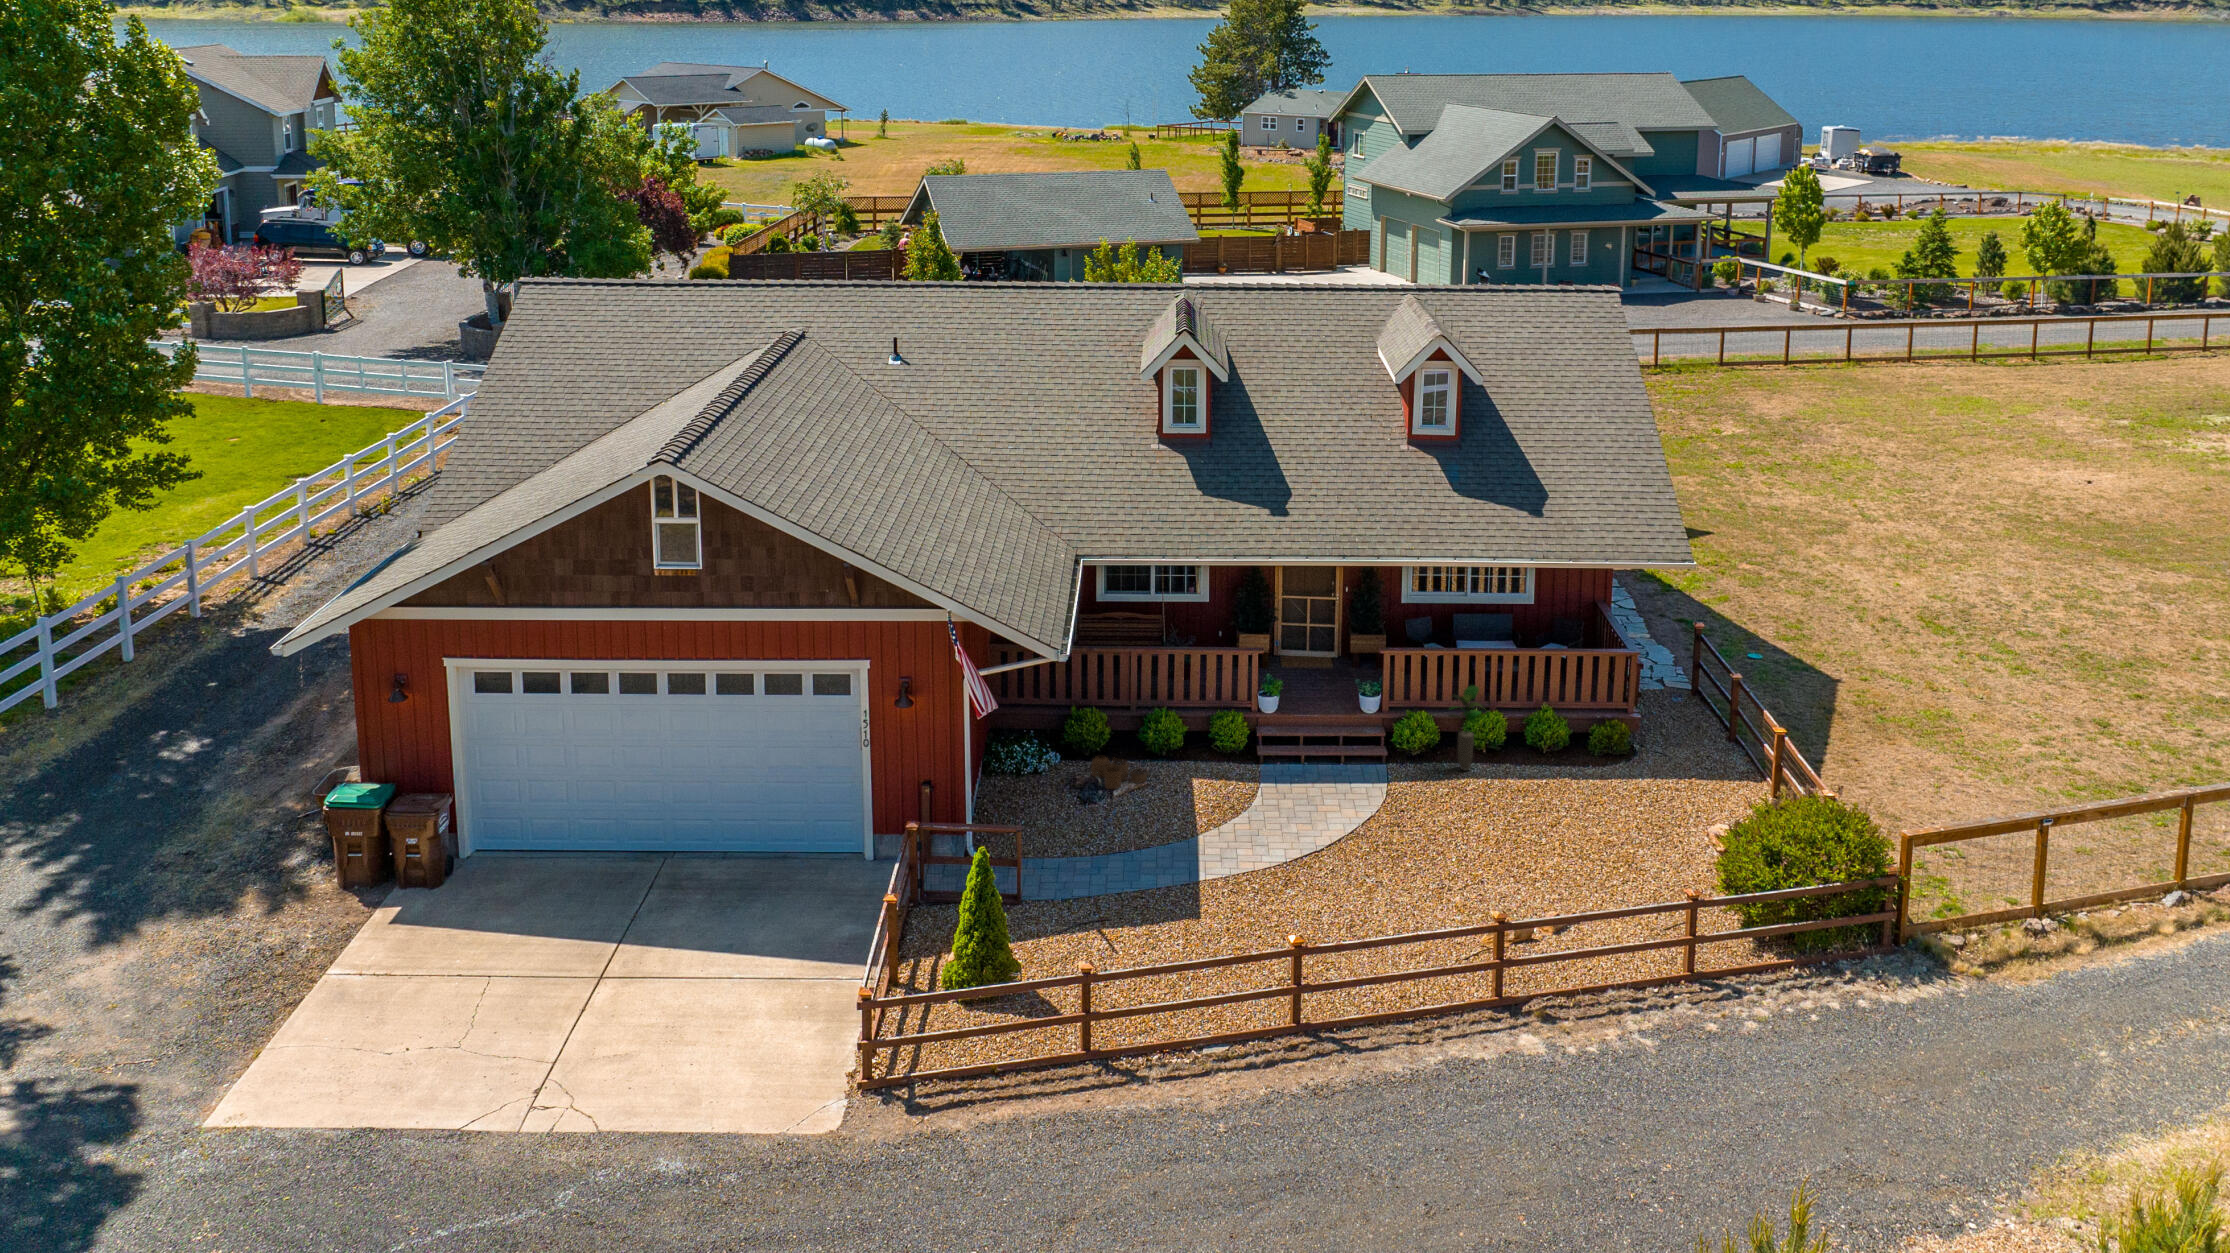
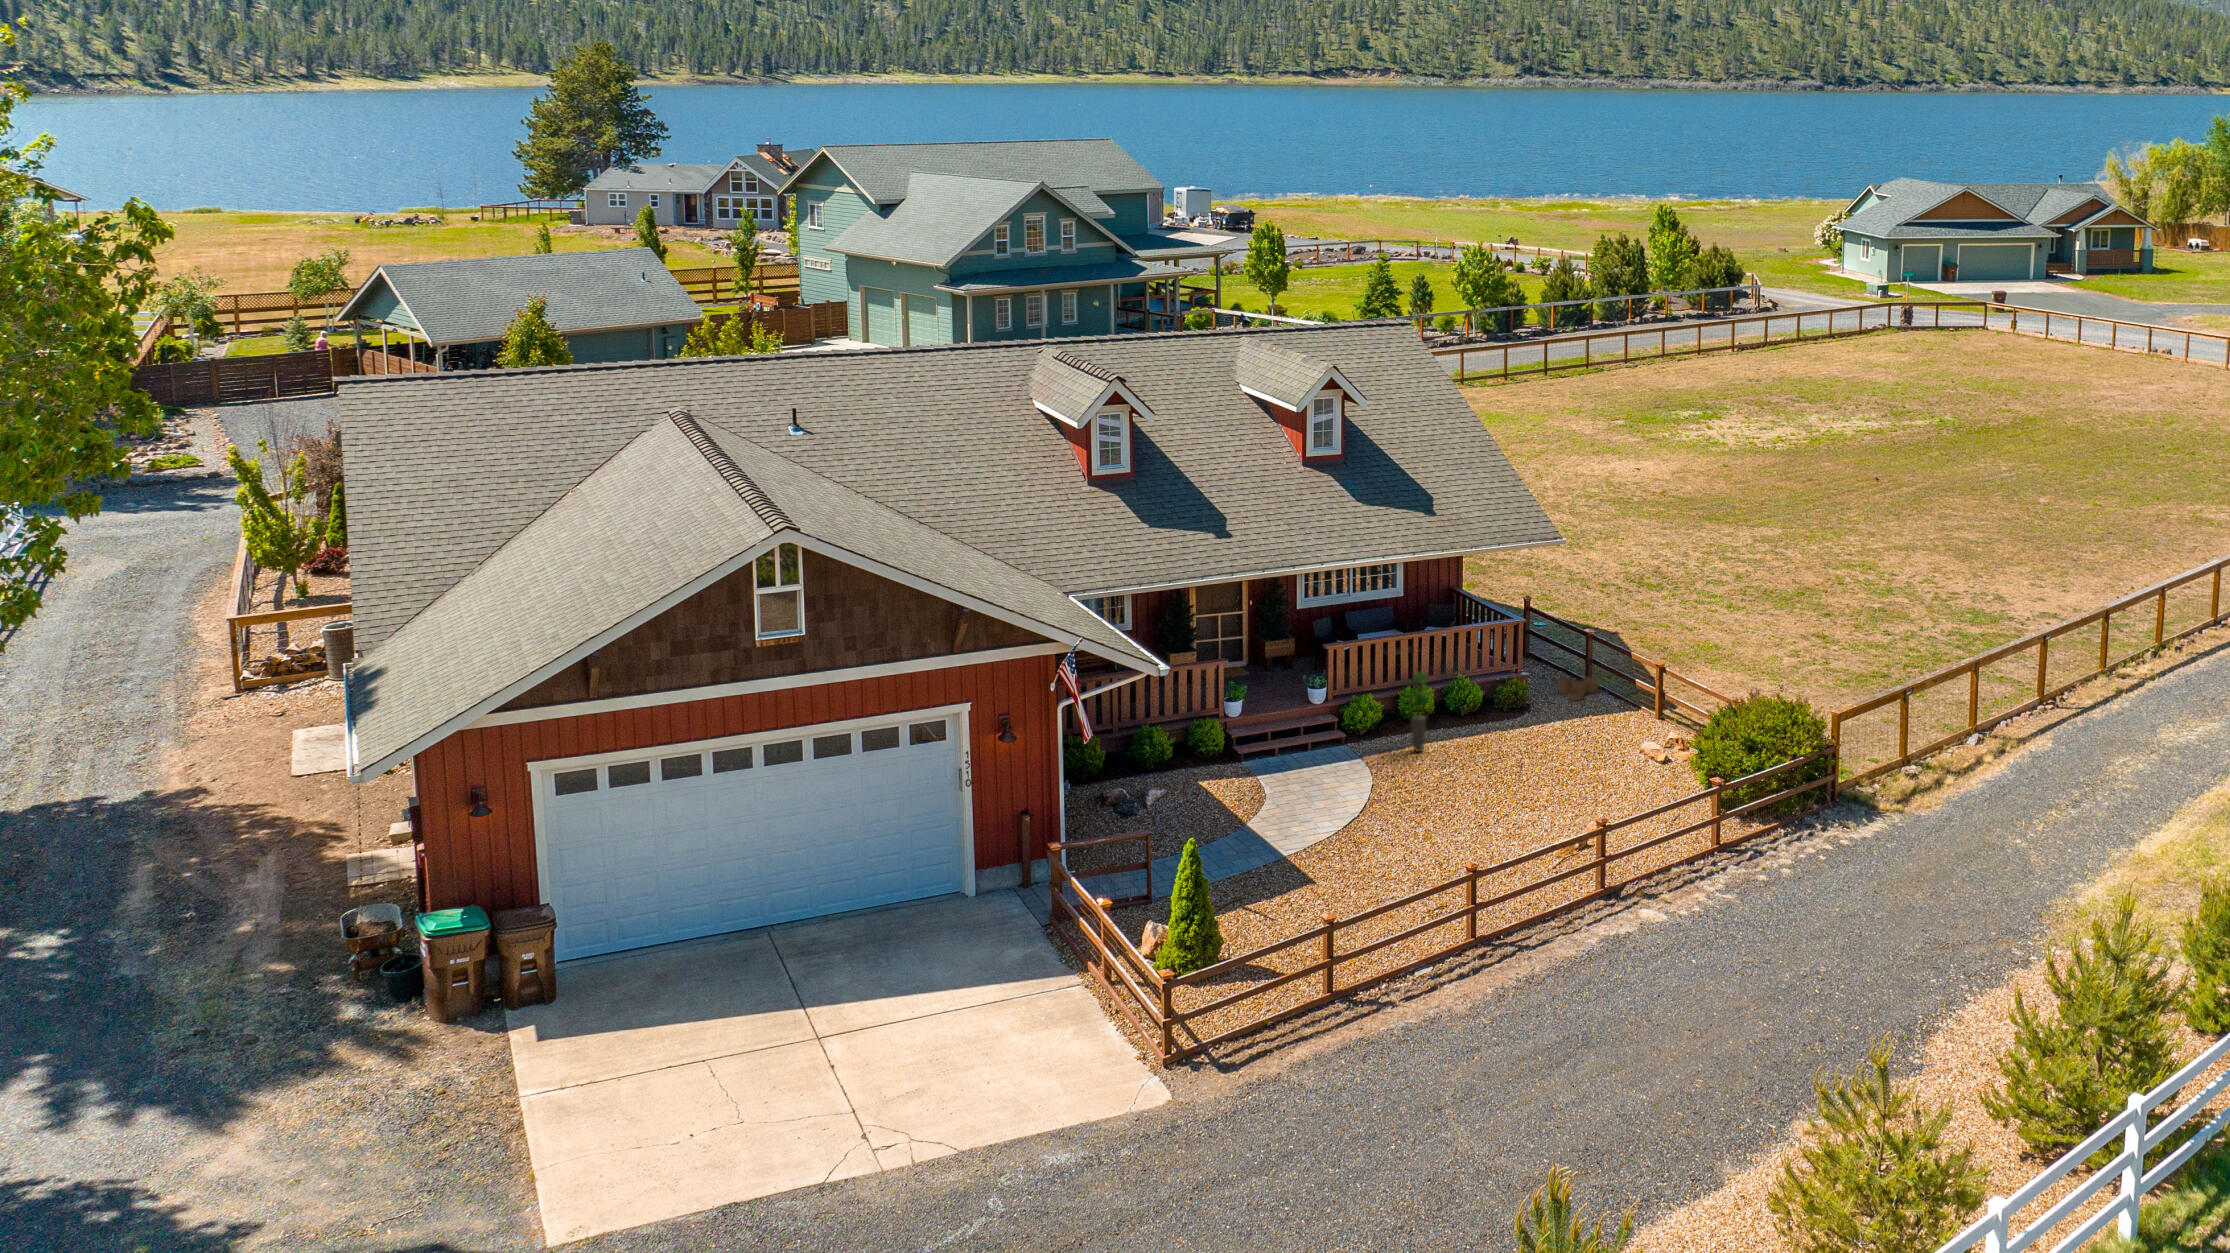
woven basket: present [1091,756,1147,789] -> present [1558,676,1599,701]

